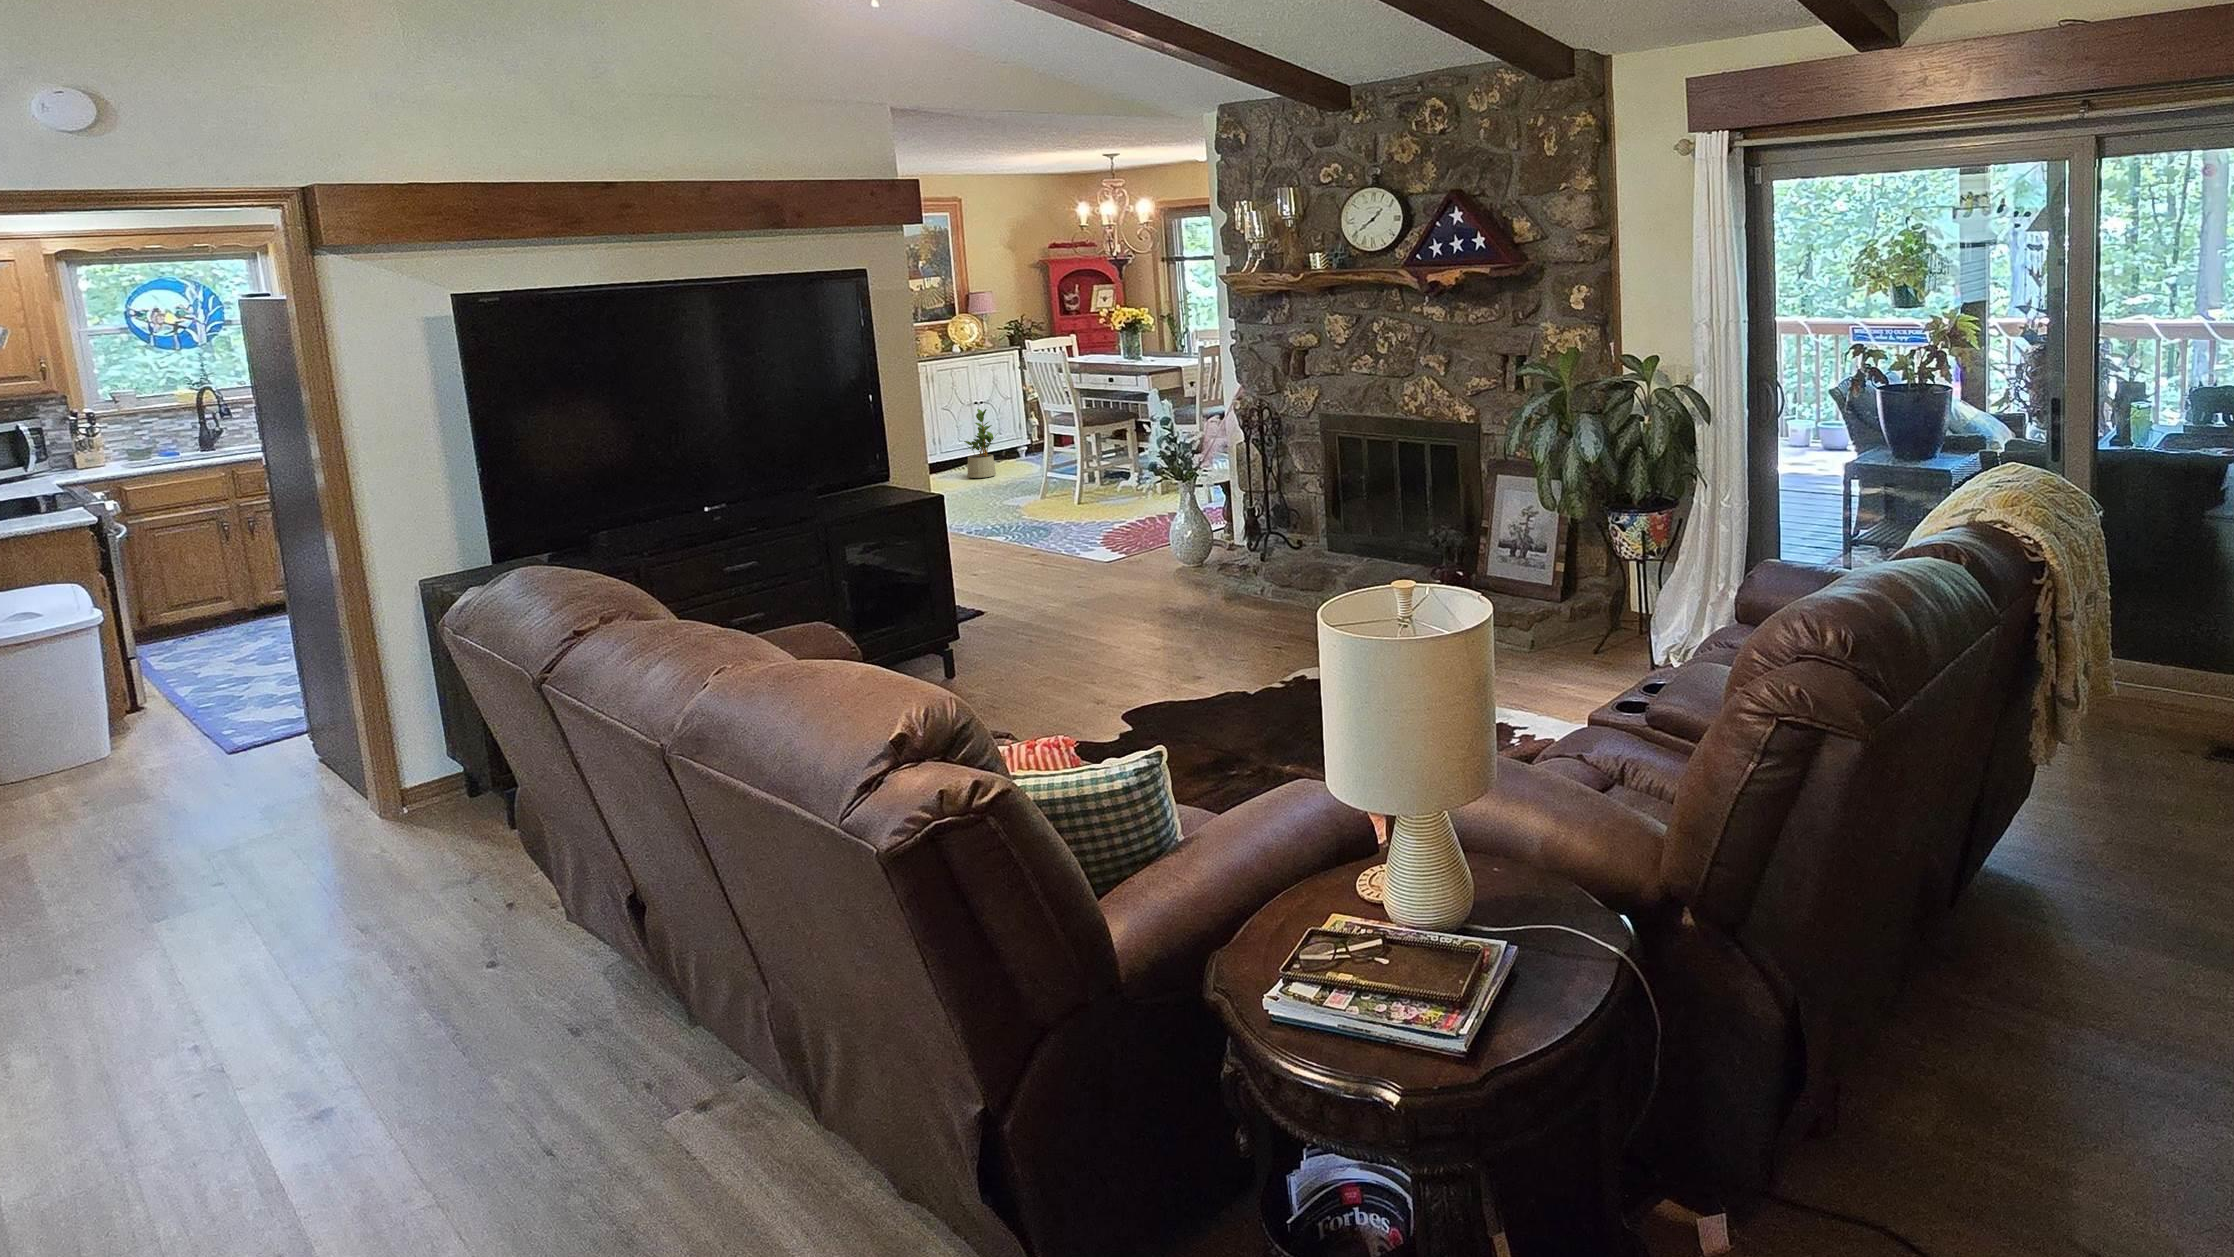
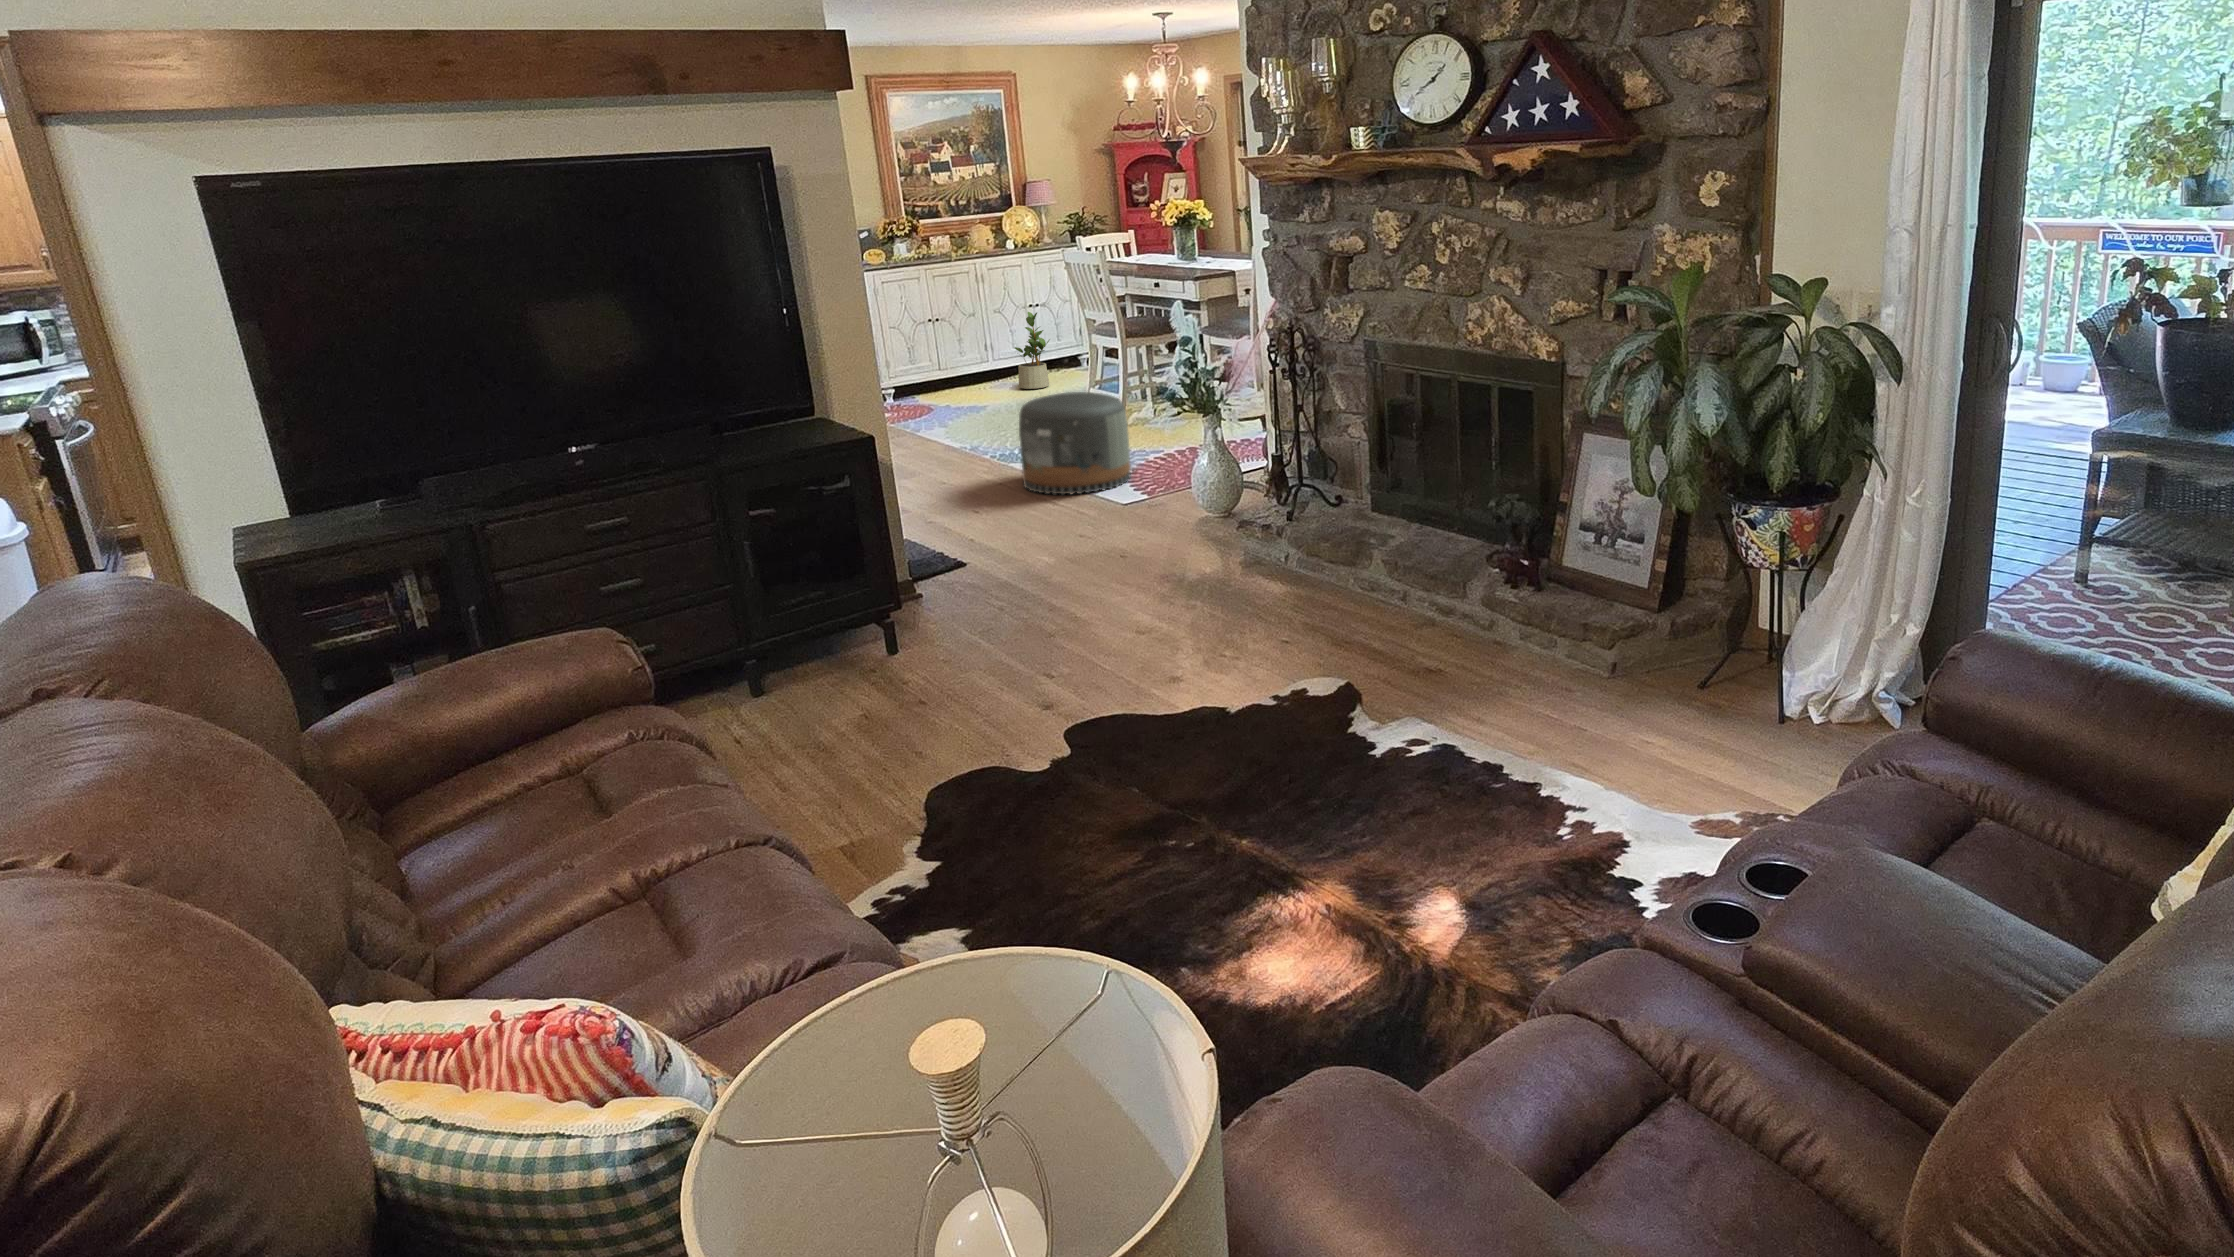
pouf: none [1007,470,1105,556] -> present [1019,392,1131,494]

